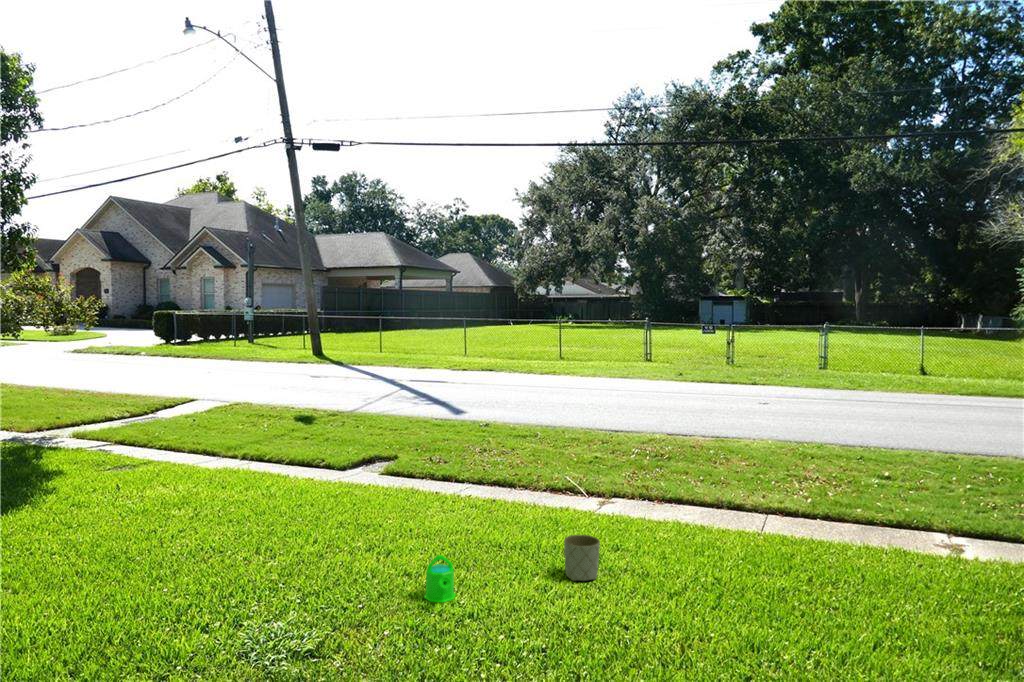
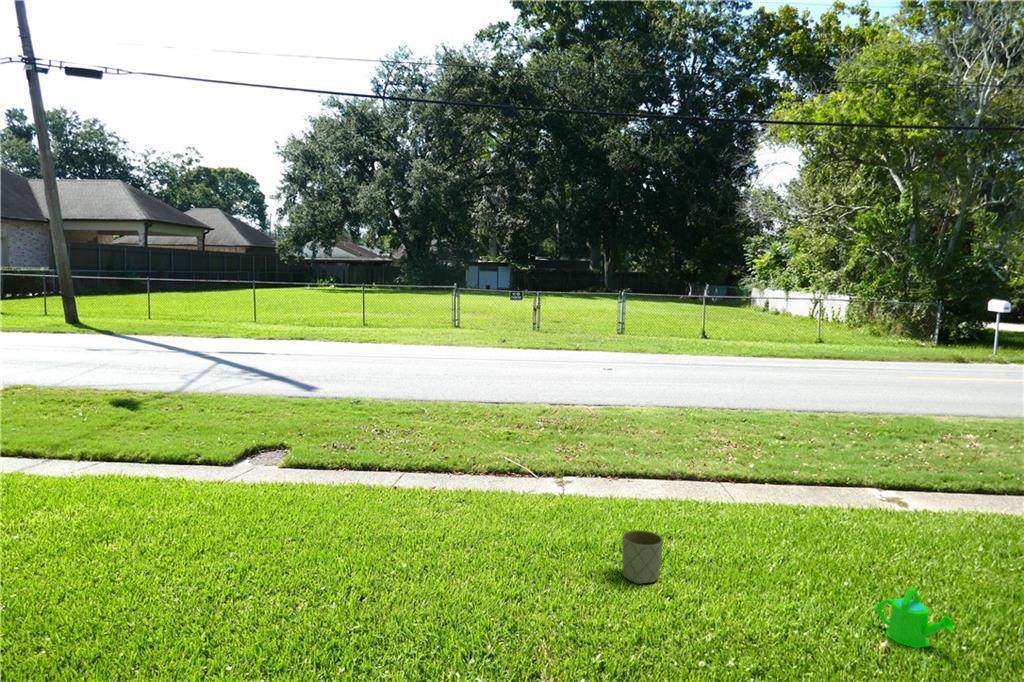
watering can: present [424,555,456,602] -> present [876,588,954,648]

